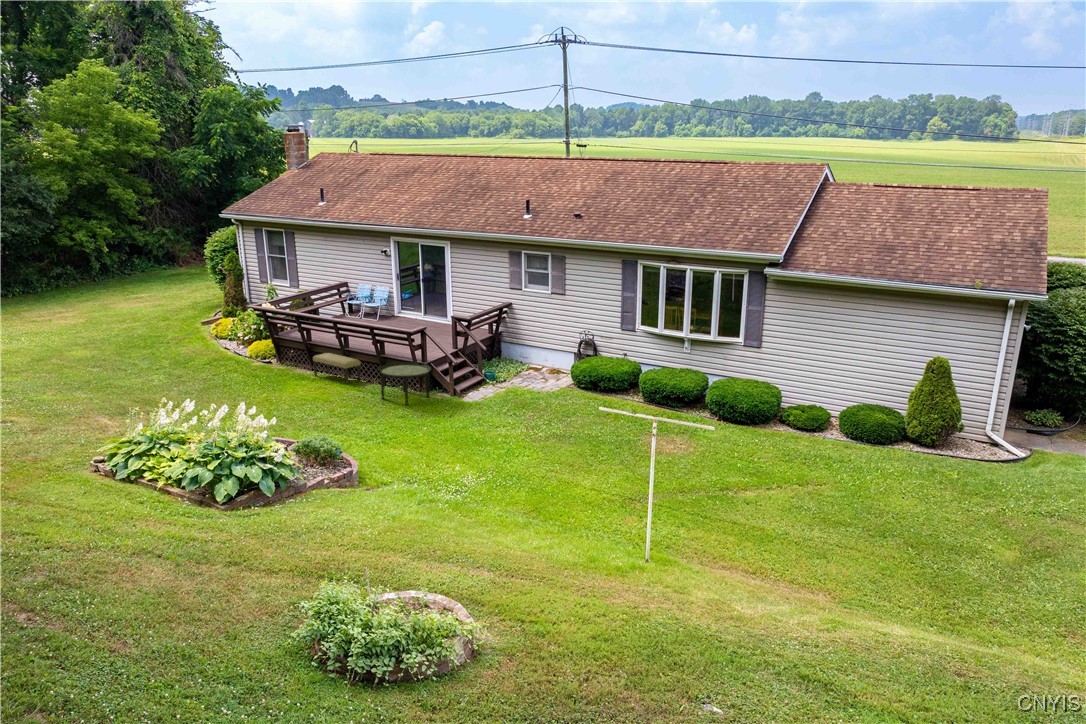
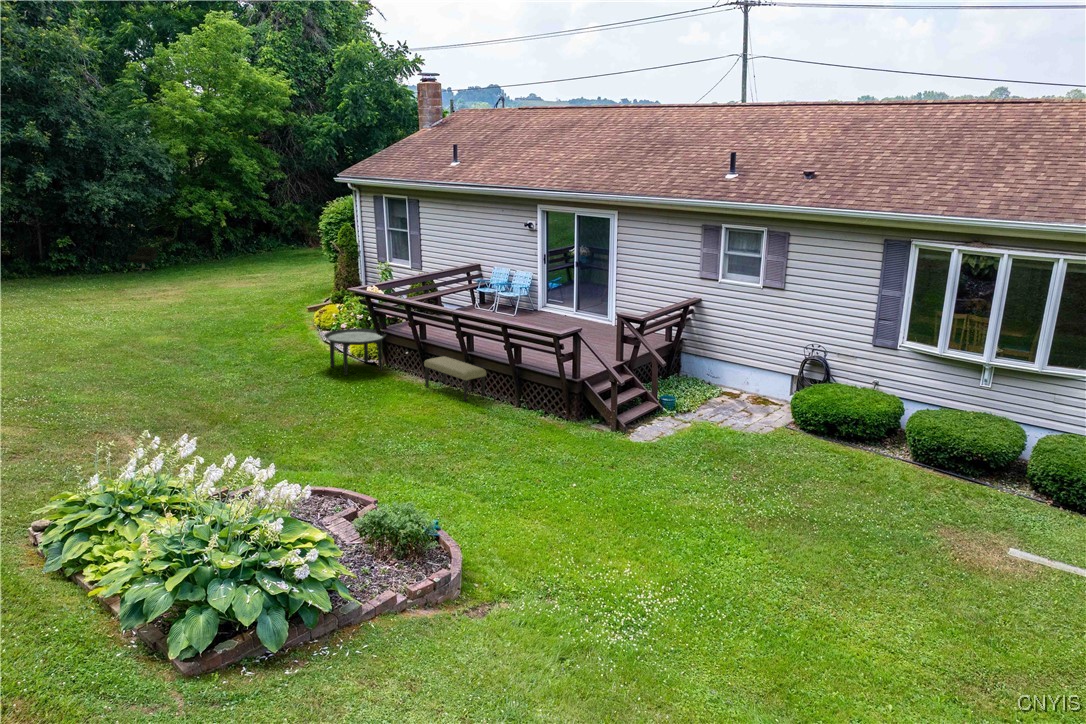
lounge chair: none [12,274,41,296] -> present [128,247,158,269]
round table: present [379,362,431,405] -> present [325,329,386,376]

